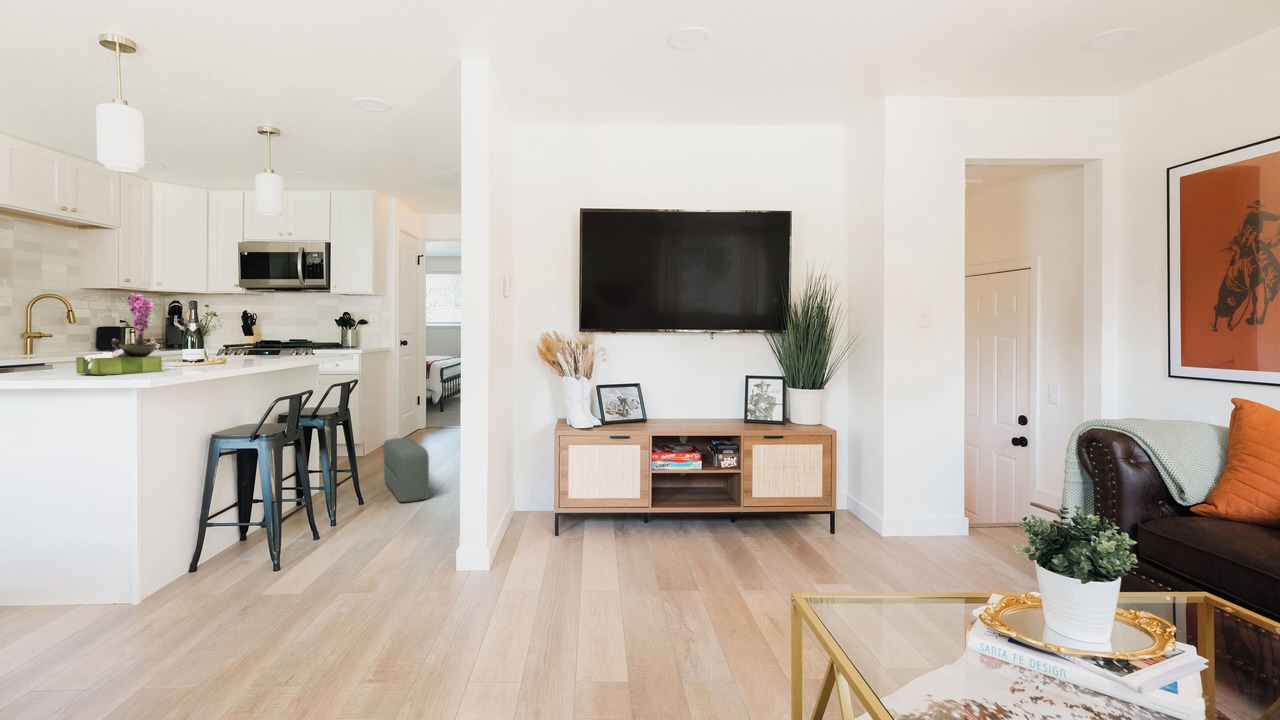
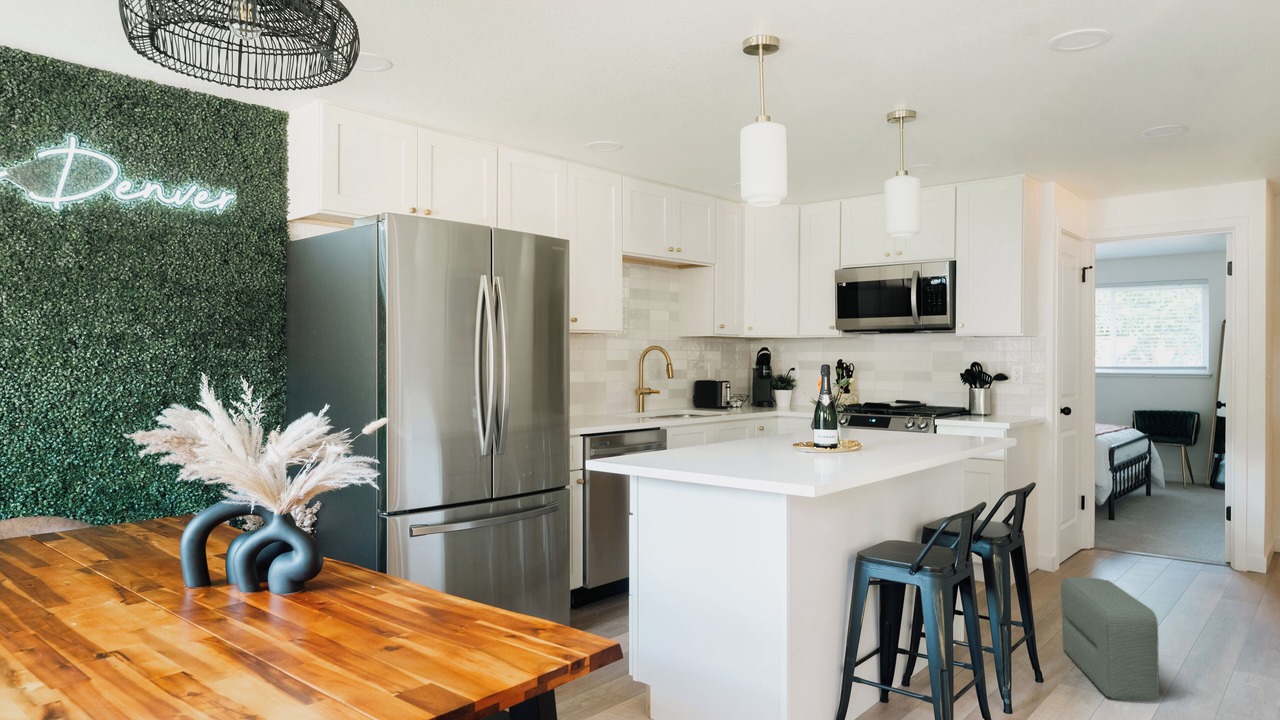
flower arrangement: present [76,293,162,375] -> none [721,357,807,465]

